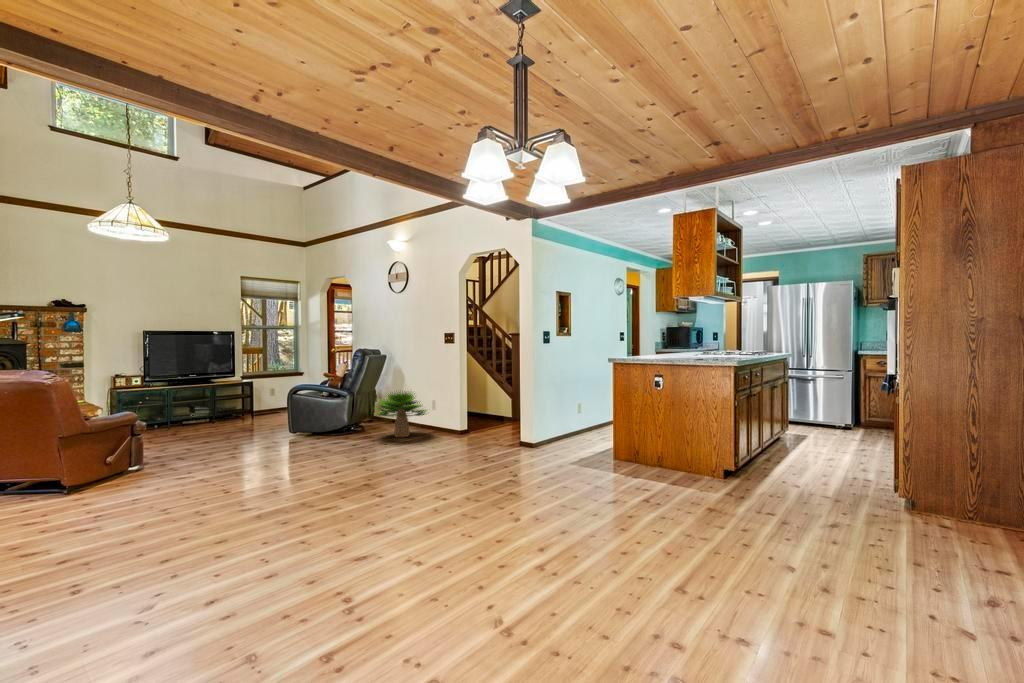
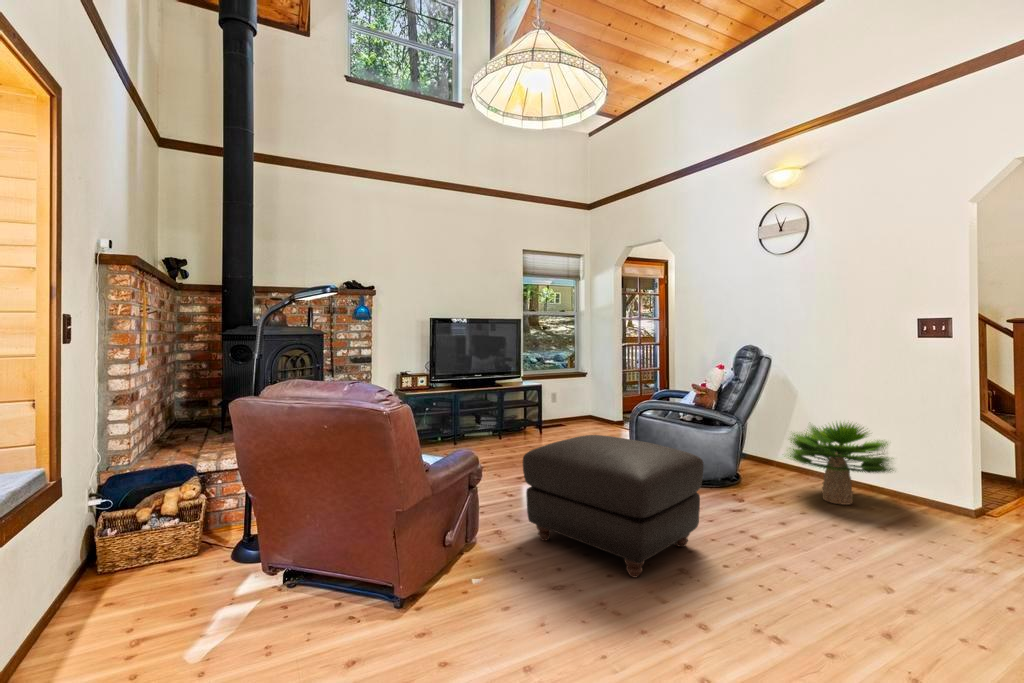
ottoman: none [169,403,285,473] -> present [523,435,704,578]

